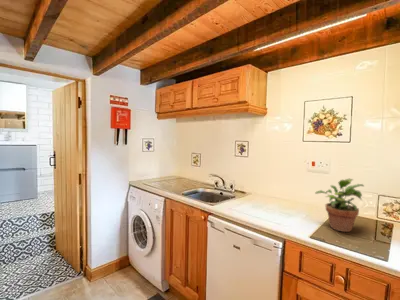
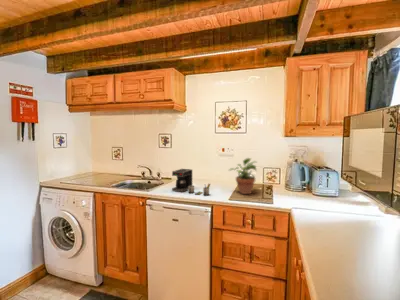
coffee maker: none [239,183,285,223] -> present [172,169,210,195]

